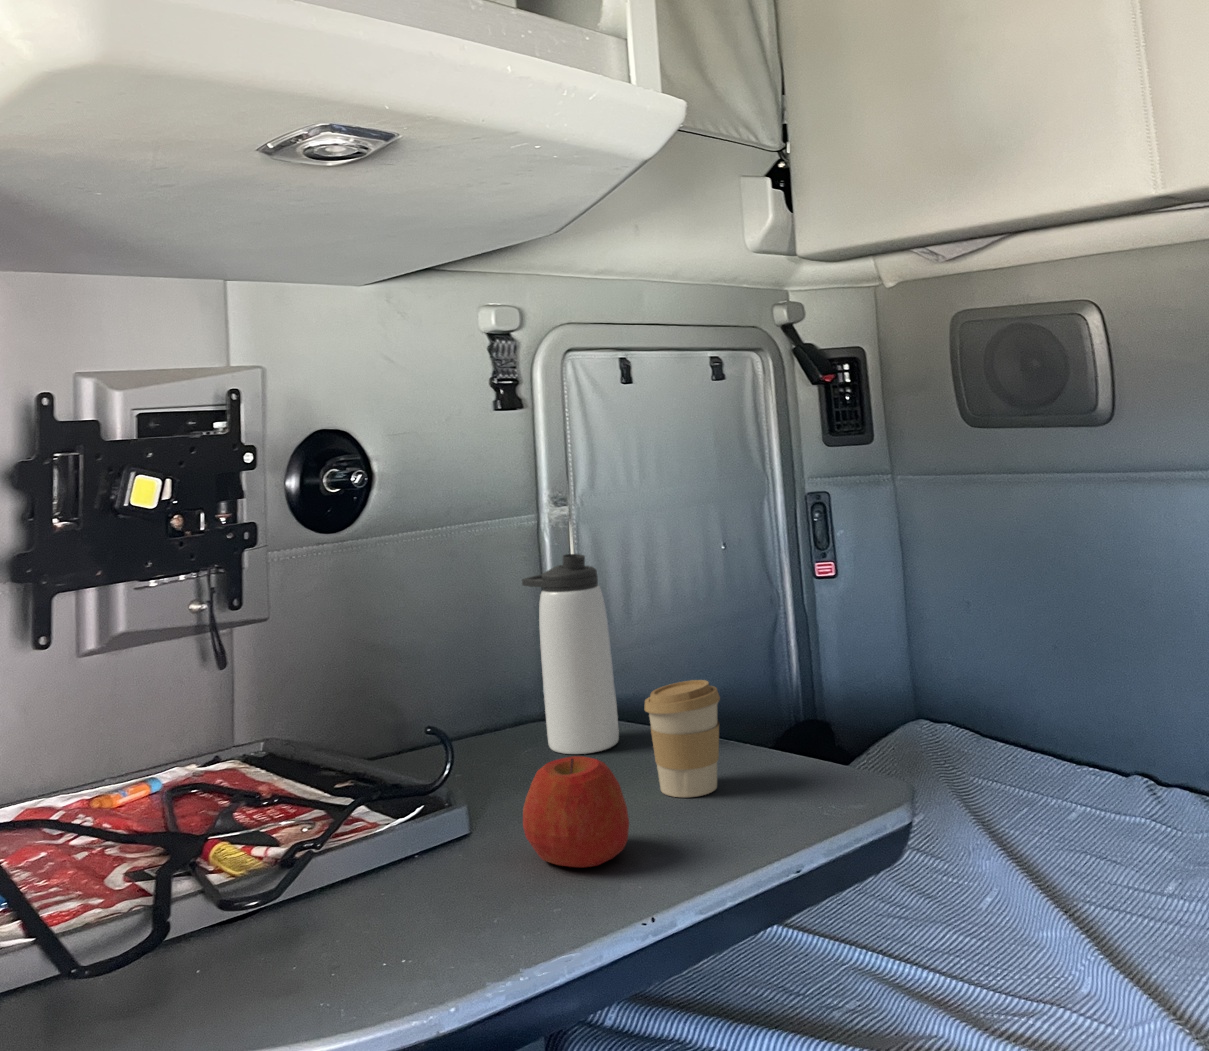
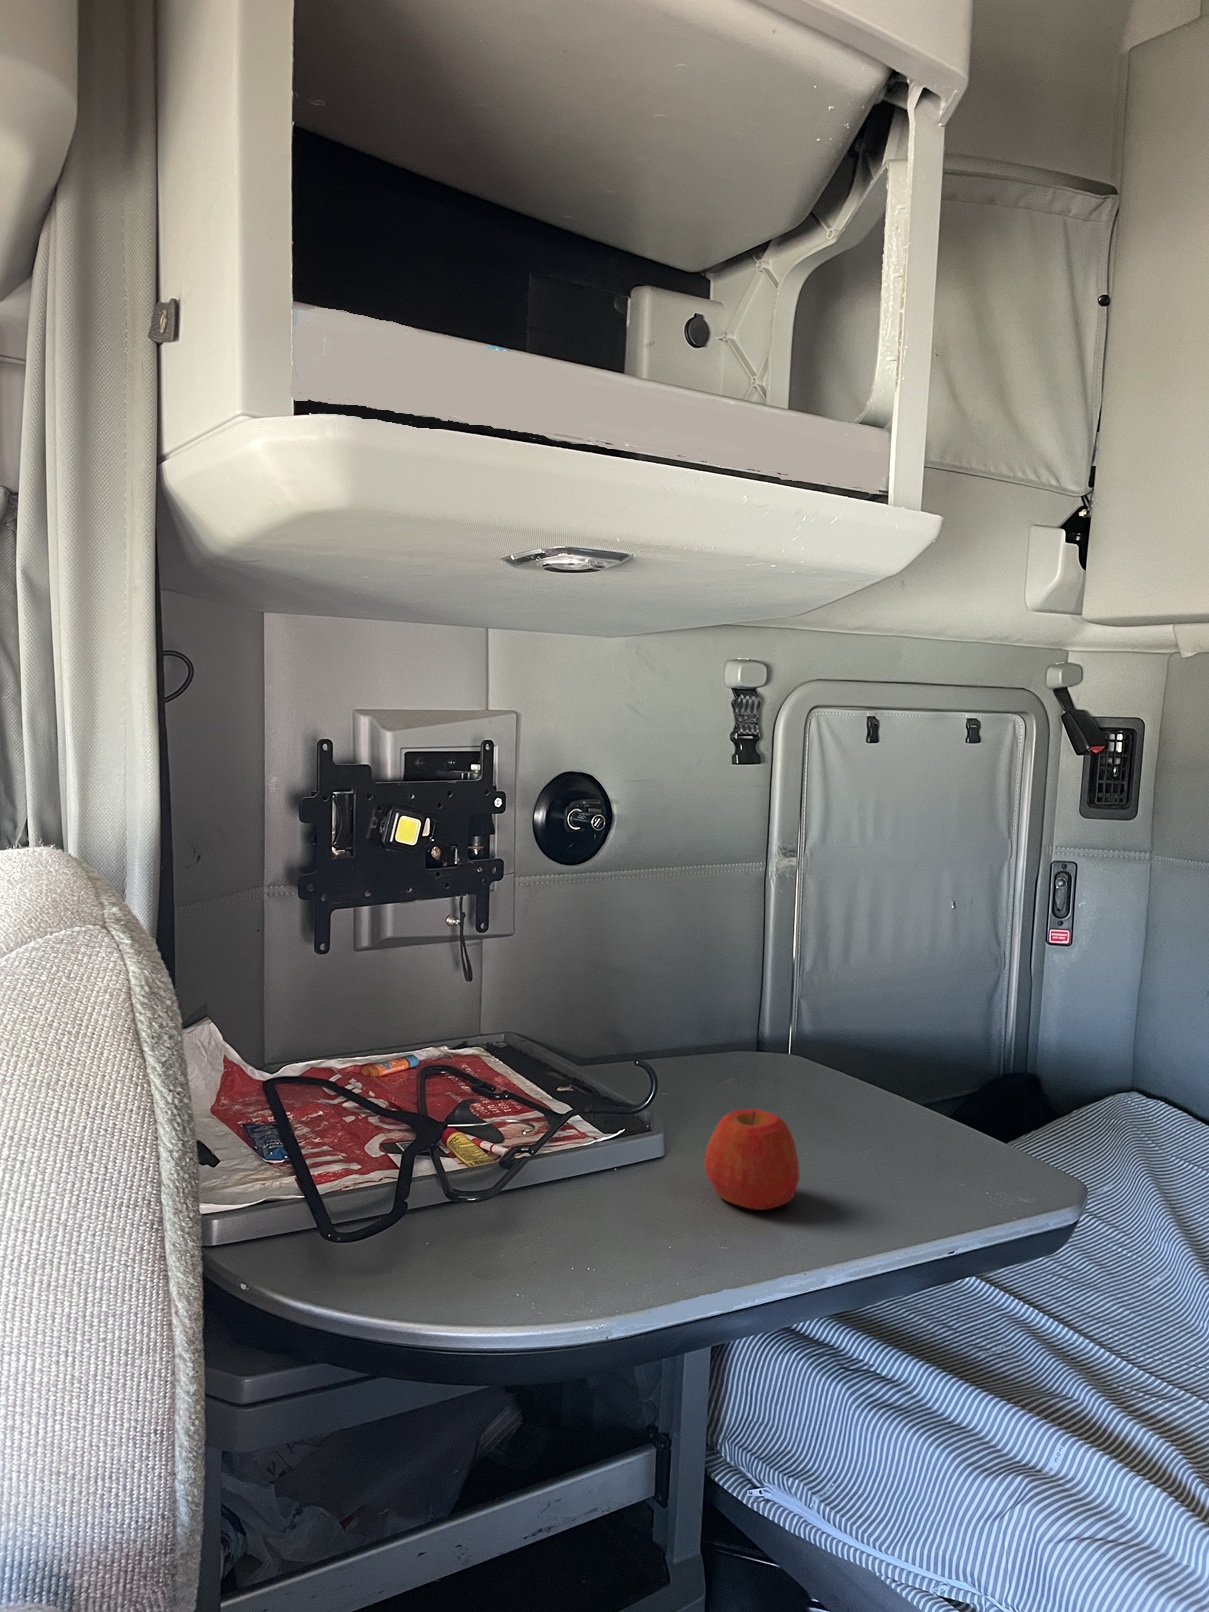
thermos bottle: present [522,554,619,754] -> none [738,914,815,1104]
coffee cup: present [644,680,720,797] -> none [834,1054,907,1164]

